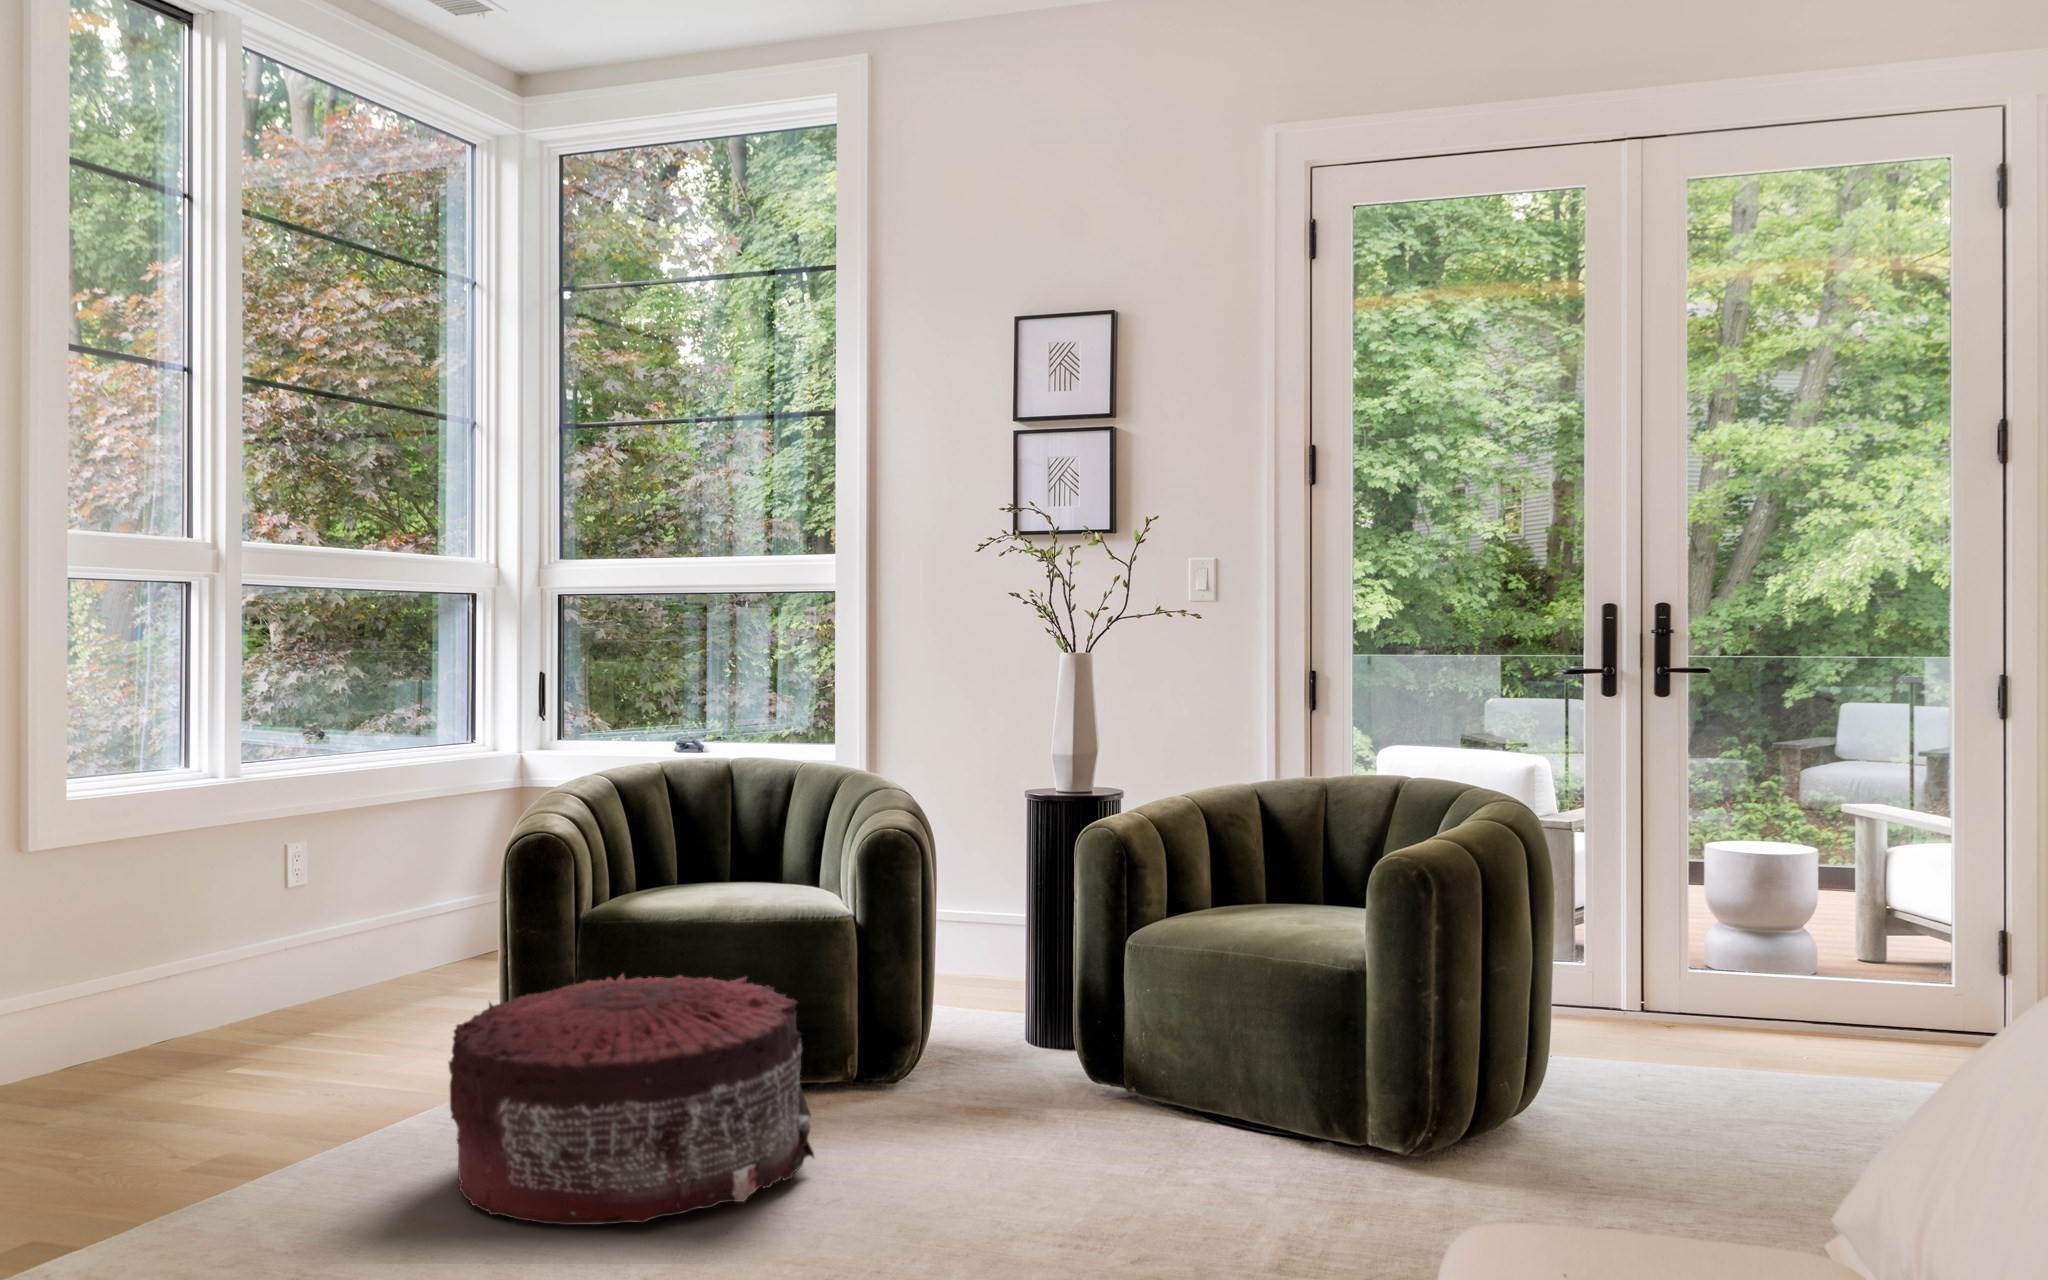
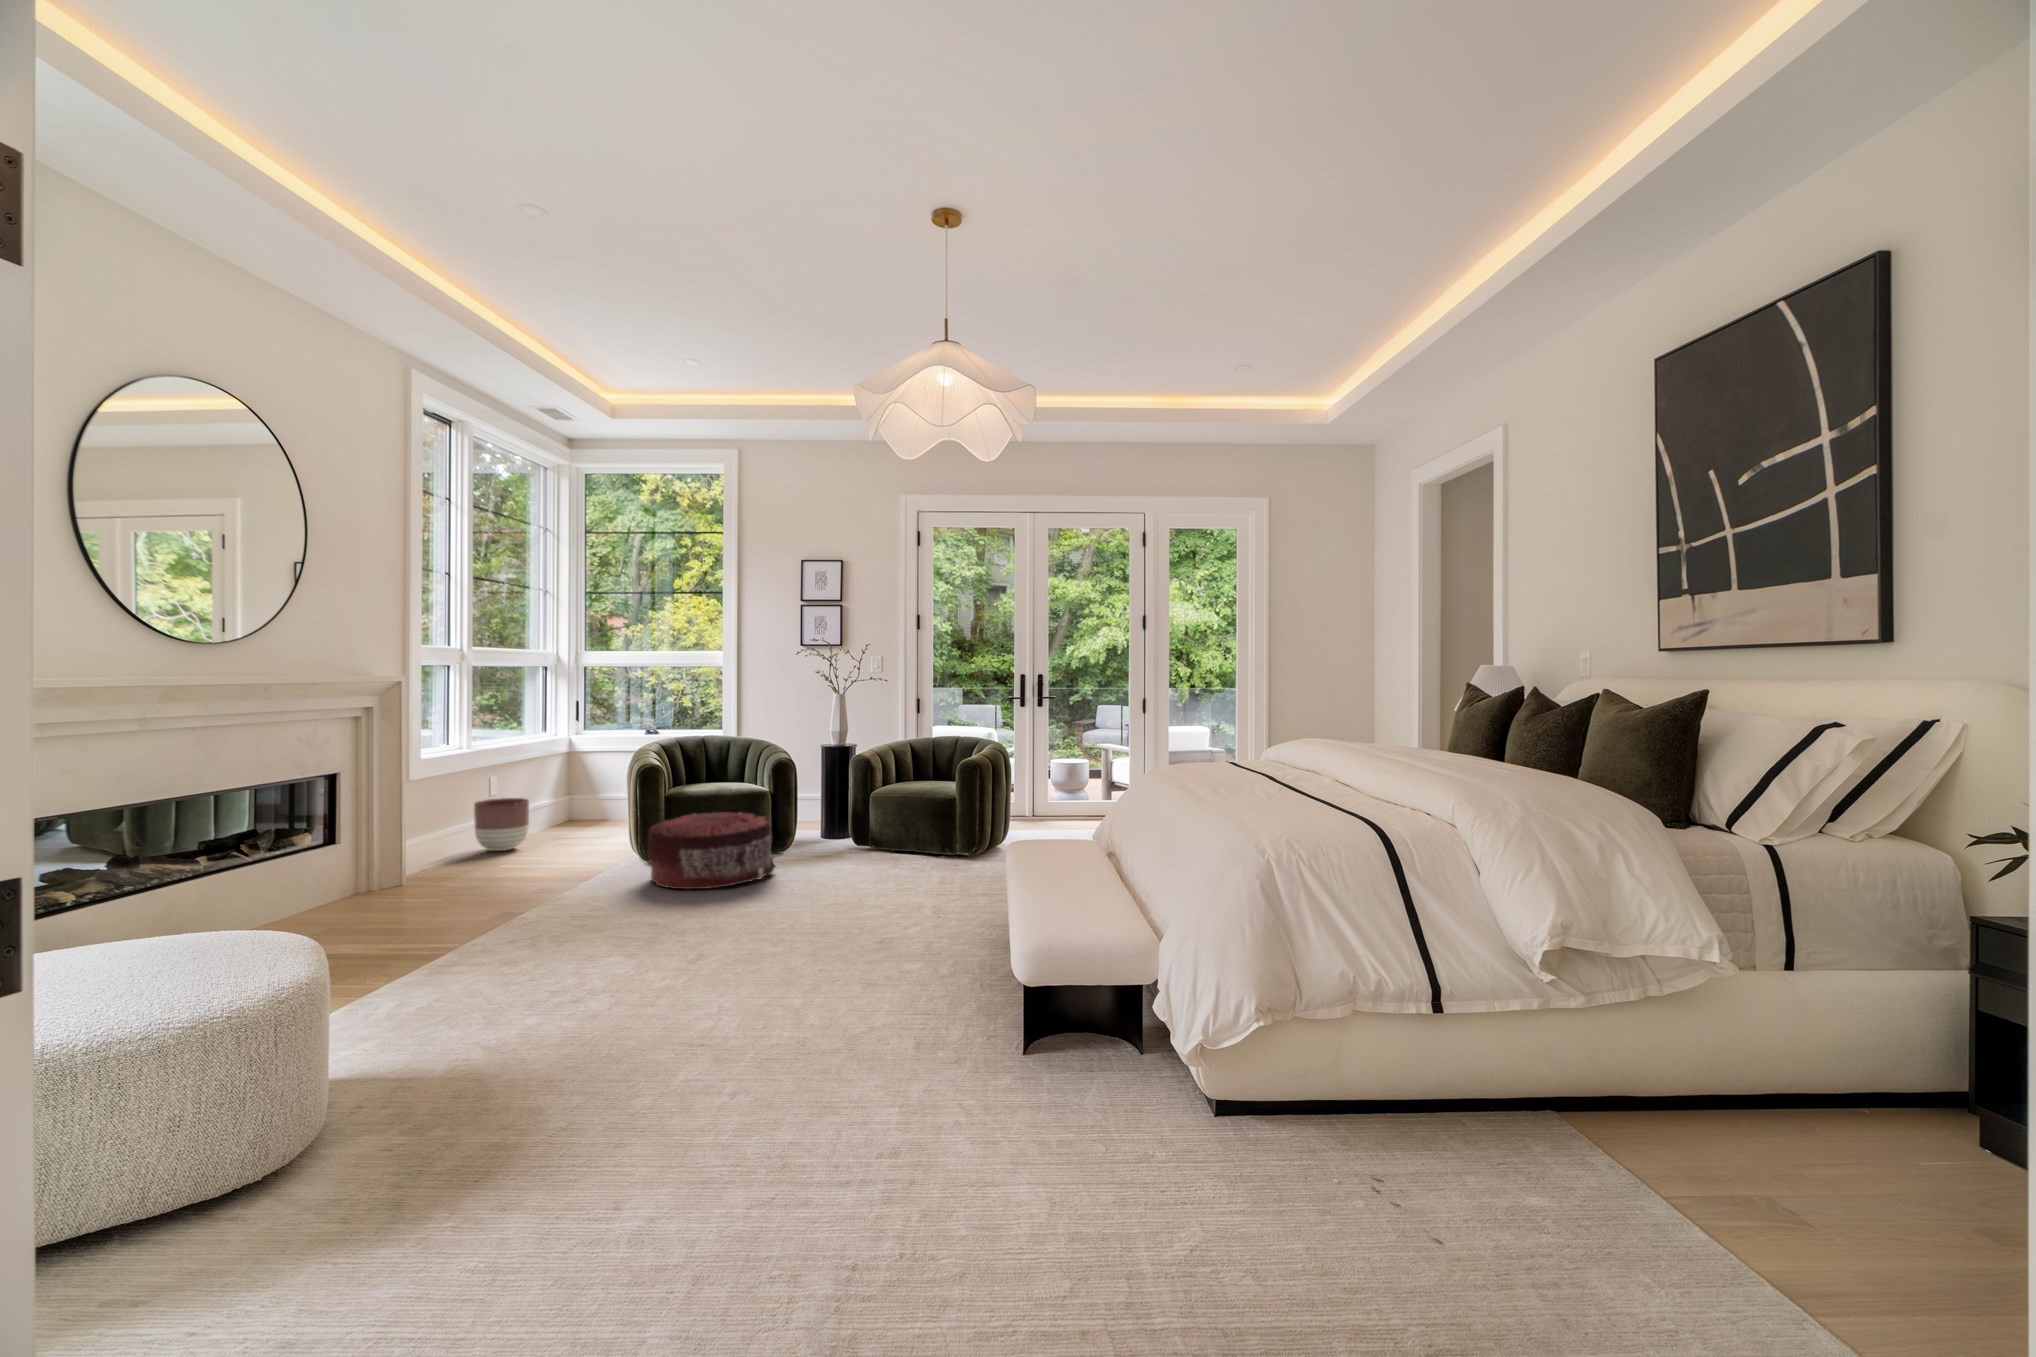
planter: none [217,892,342,1020] -> present [474,798,529,851]

